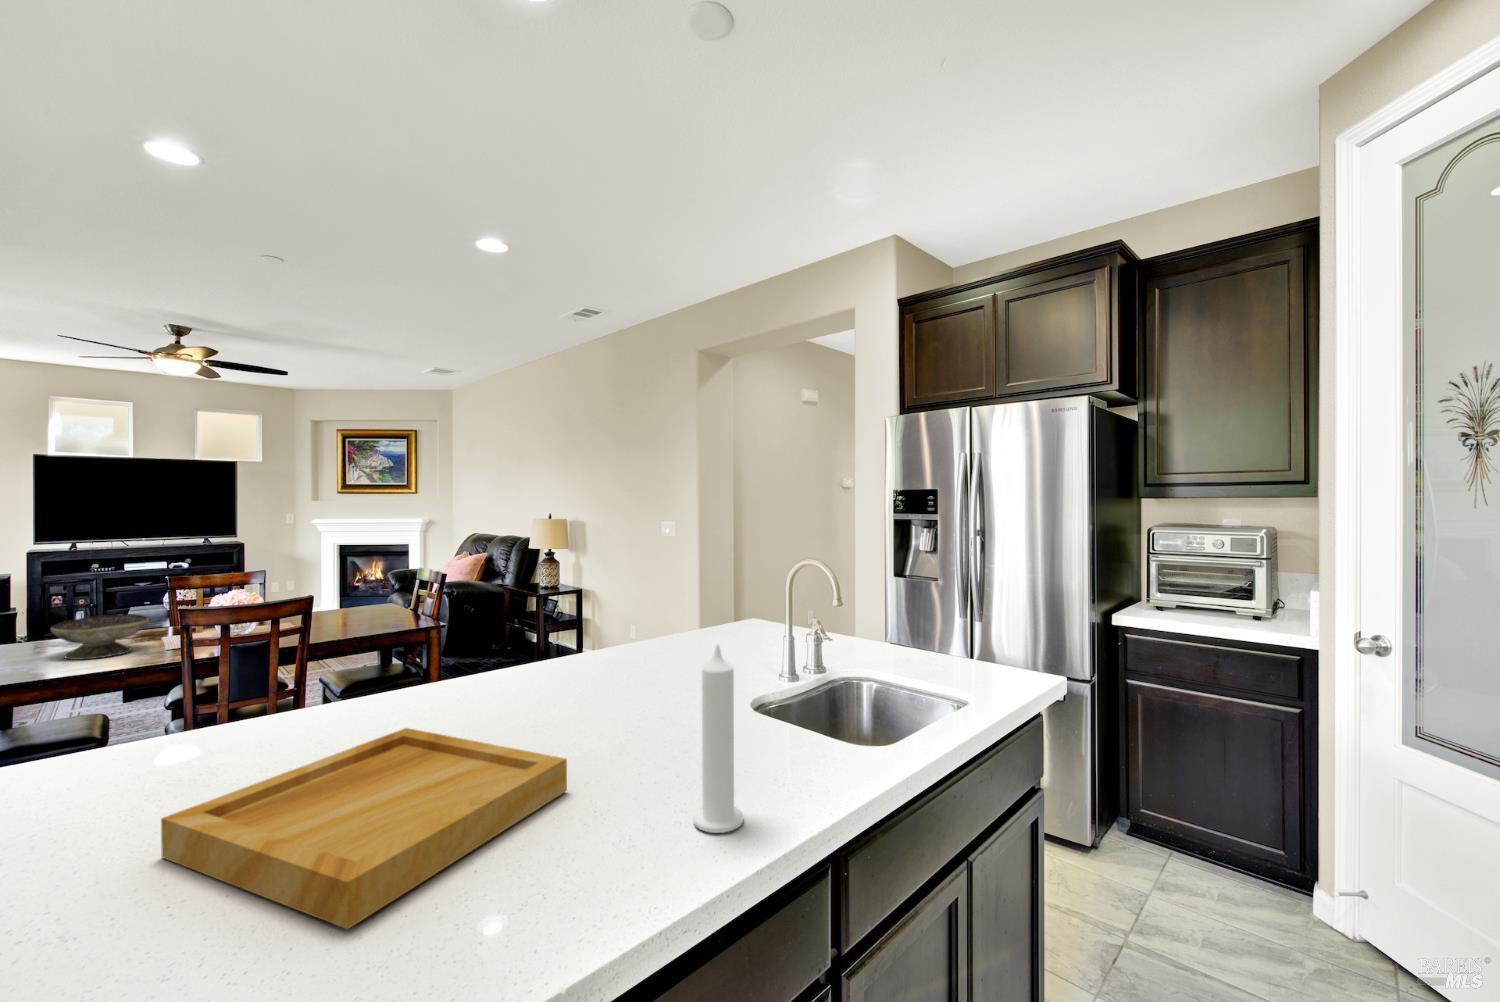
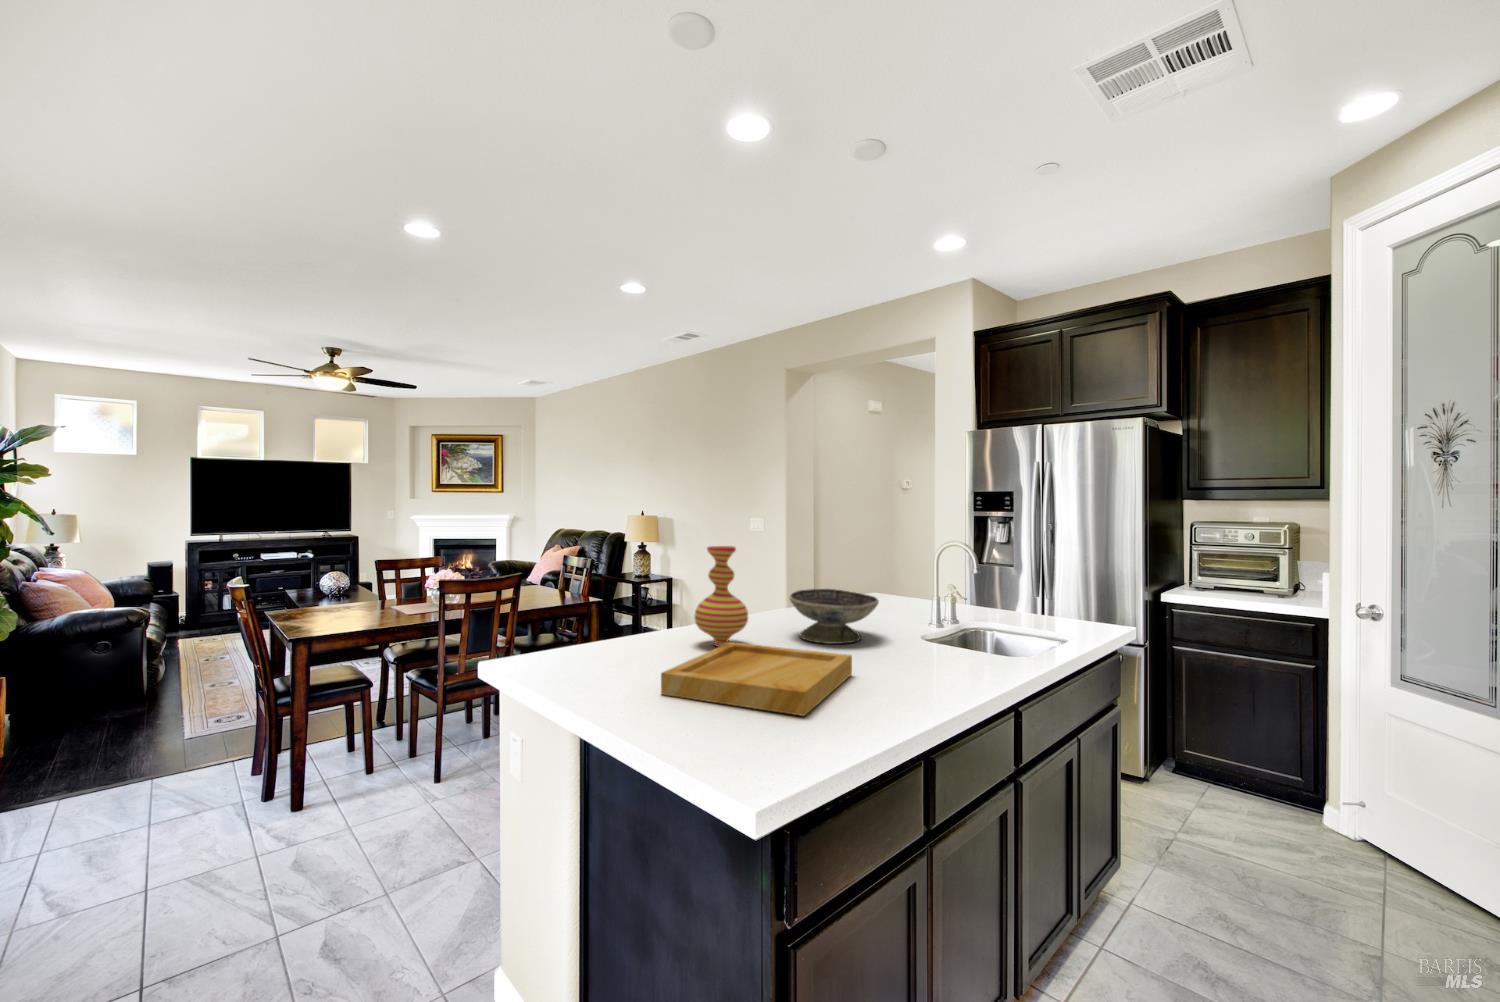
vase: none [386,571,477,726] -> present [694,546,748,647]
decorative bowl: present [51,614,149,660] -> present [790,589,879,644]
candle: present [693,645,743,833] -> none [941,584,971,691]

